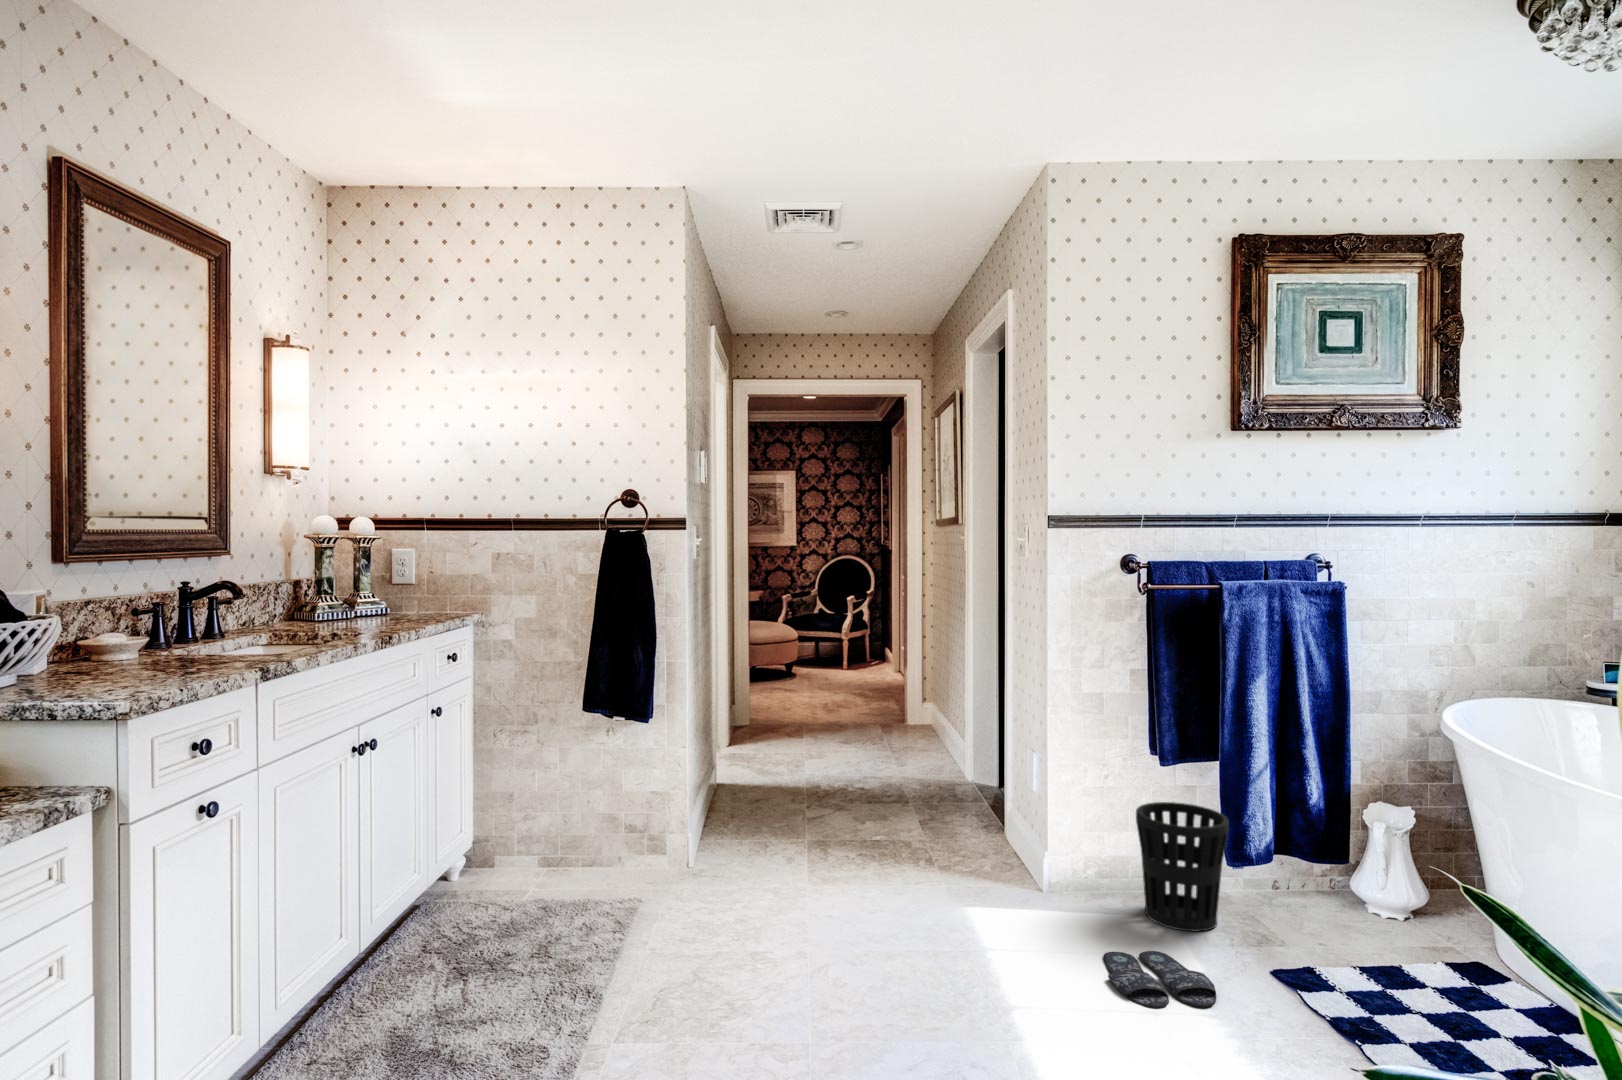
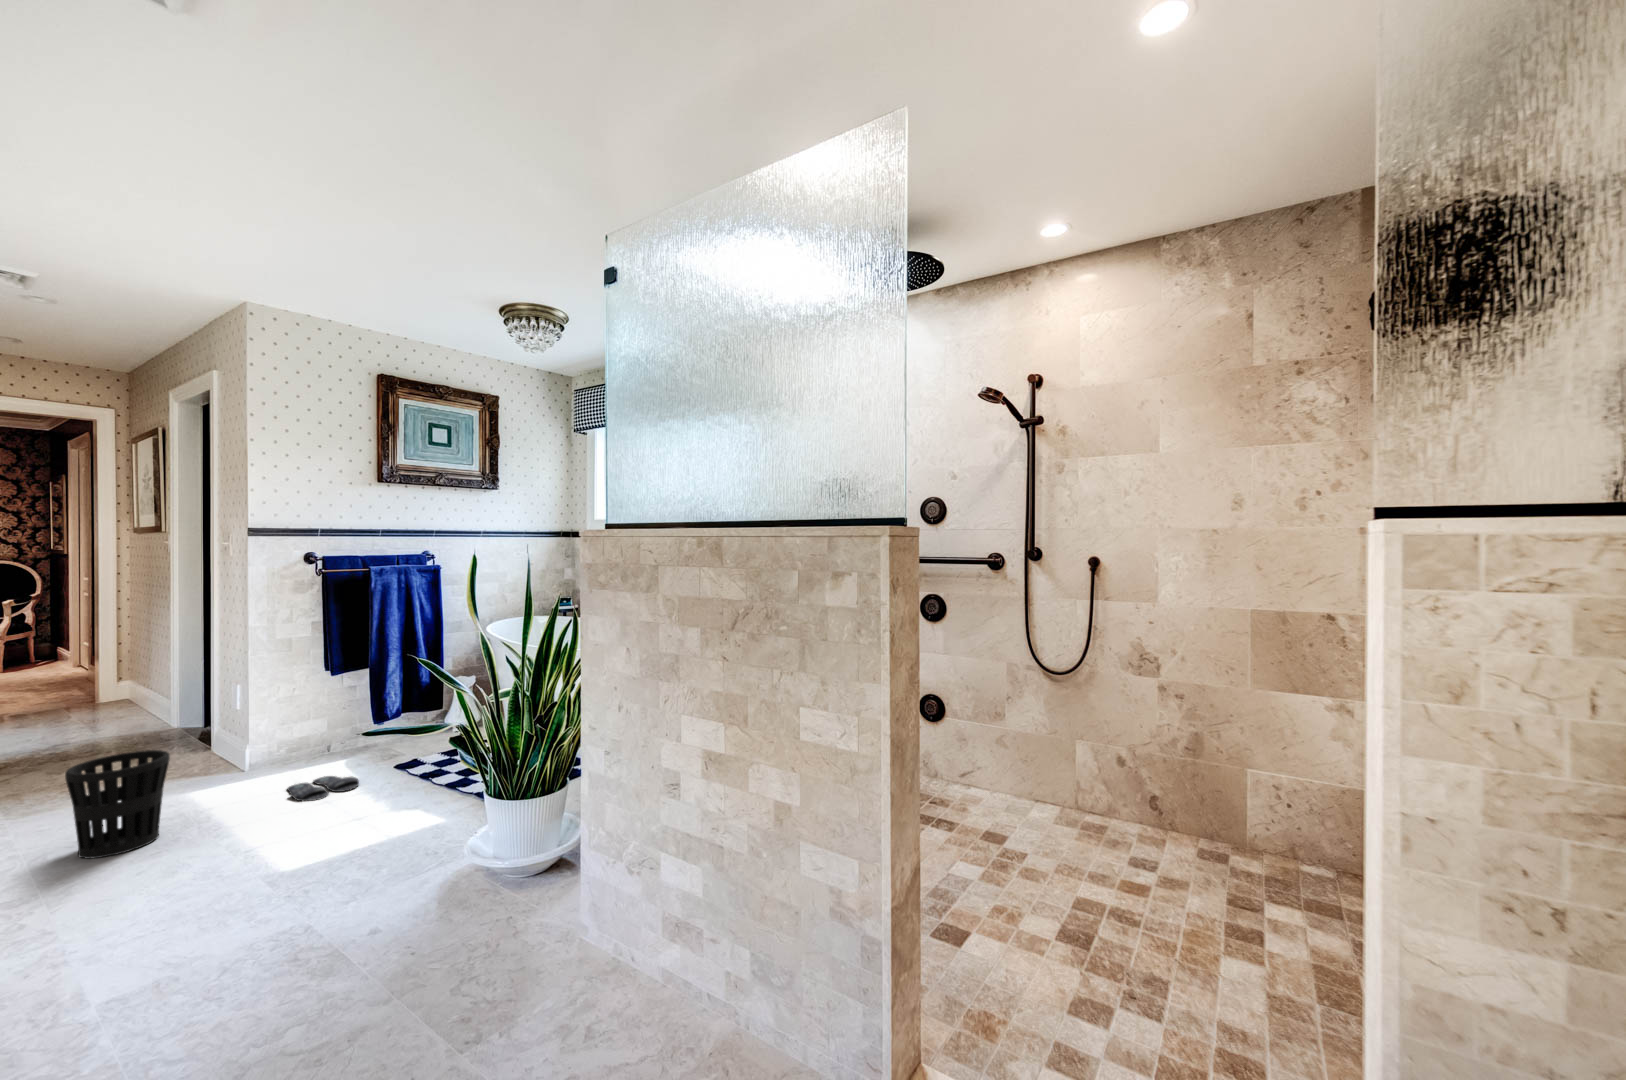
wastebasket: present [1136,802,1229,932] -> present [65,750,170,859]

